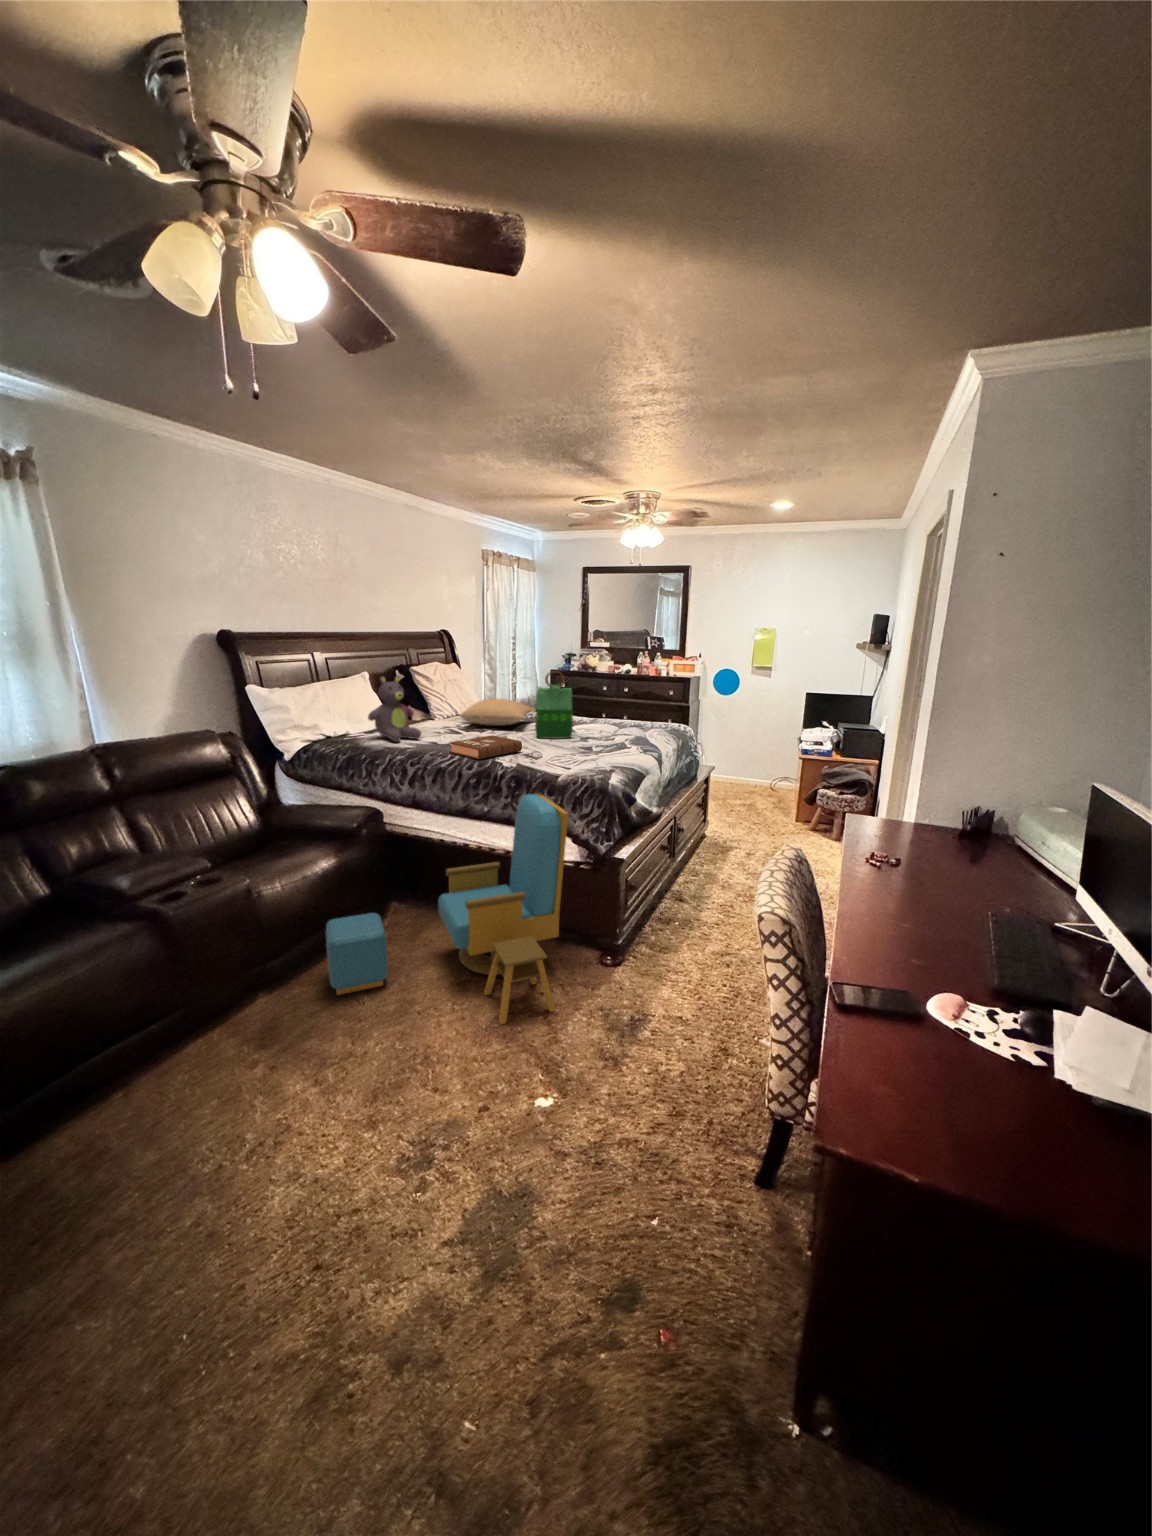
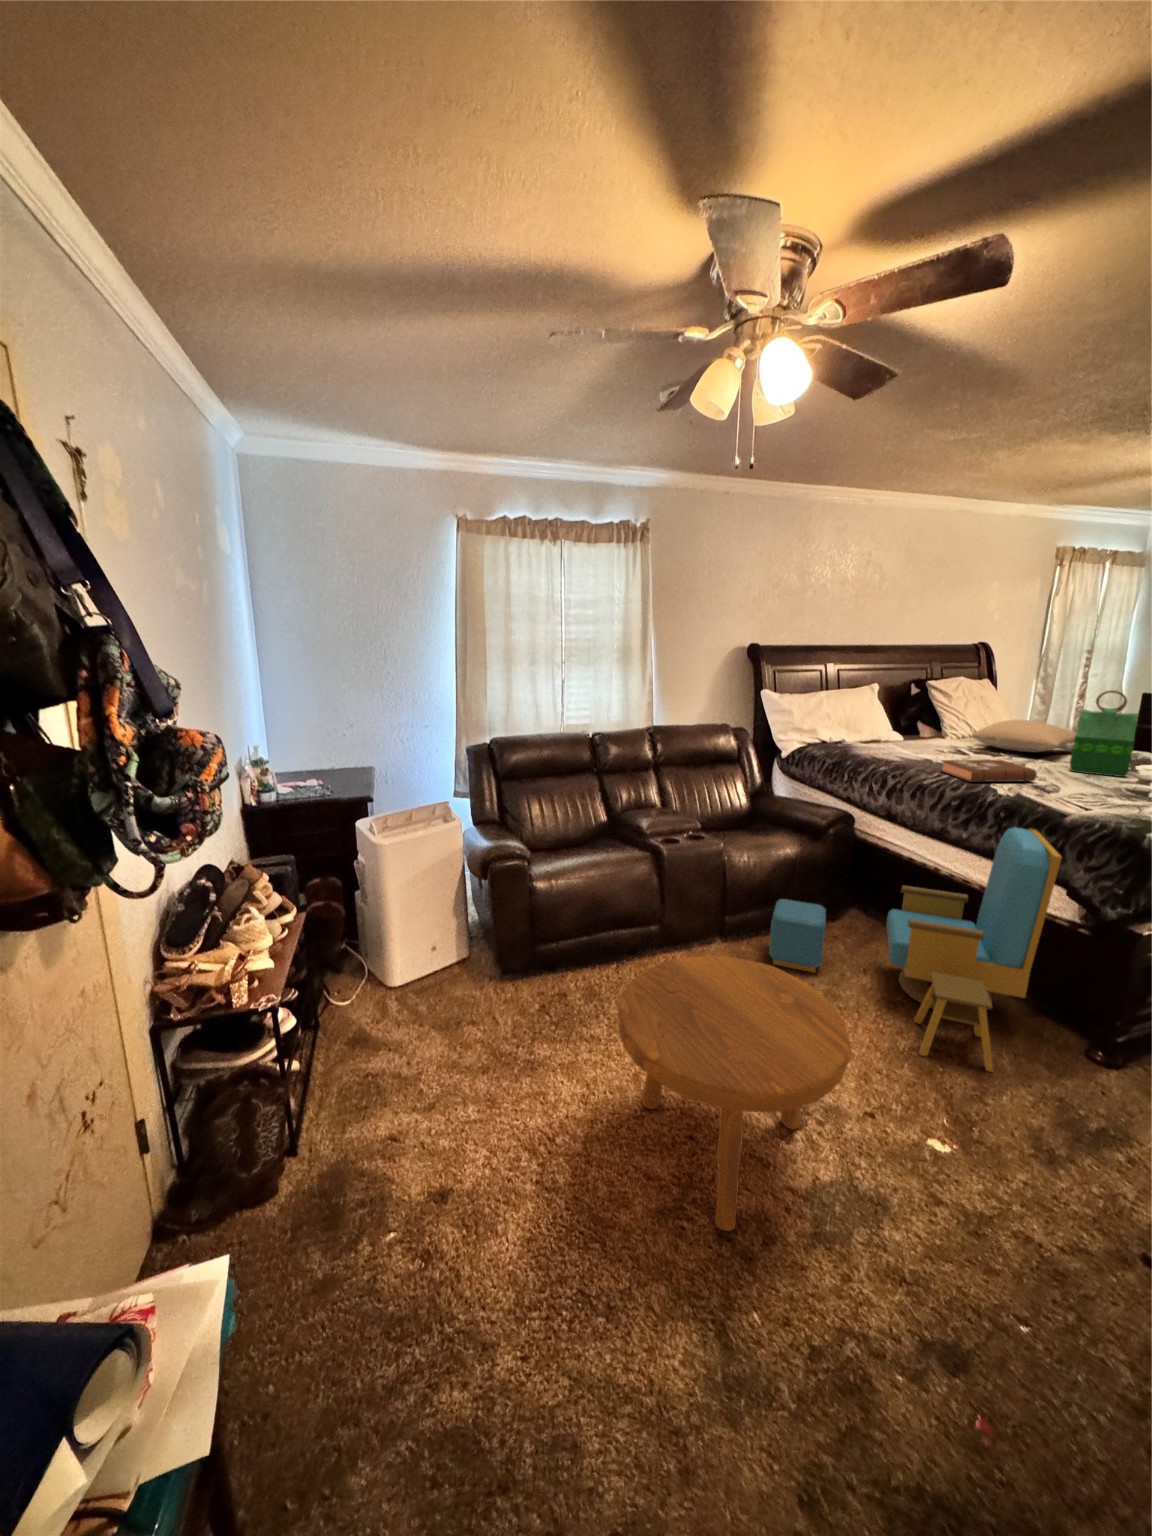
stuffed bear: present [368,676,421,742] -> none [862,688,917,754]
footstool: none [183,1009,485,1358] -> present [618,955,851,1231]

